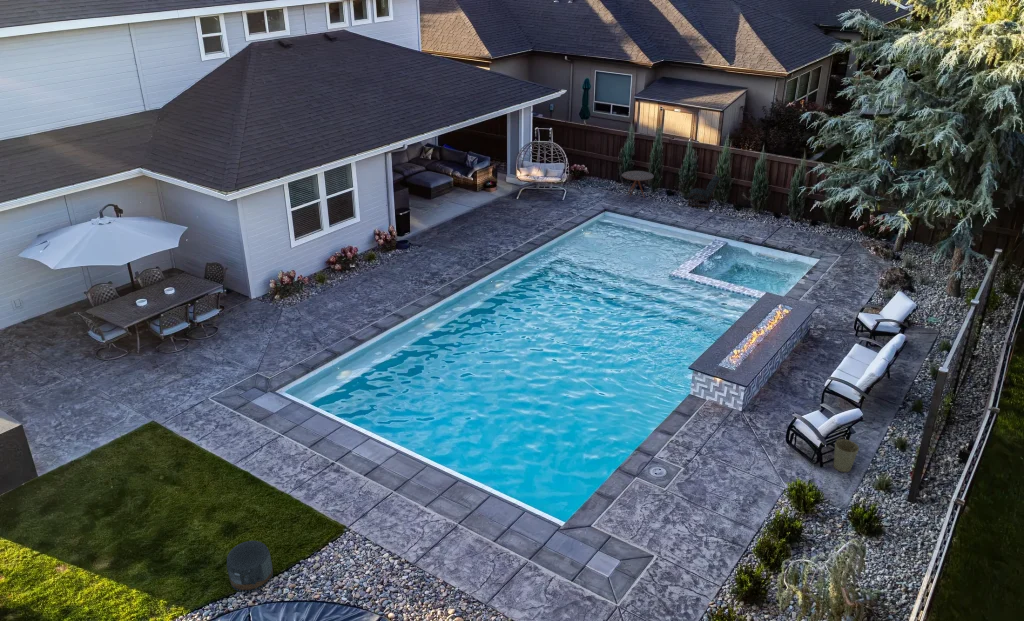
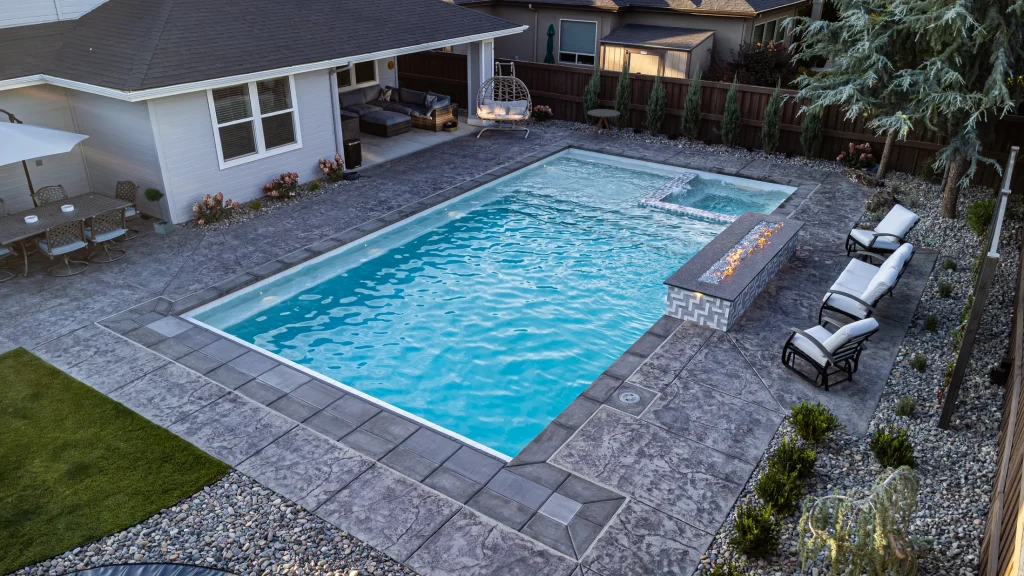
lounge chair: present [688,175,720,208] -> none [656,110,690,145]
potted tree: none [228,269,253,310] -> present [144,188,174,235]
basket: present [834,439,859,472] -> none [841,353,873,396]
pouf: present [227,541,273,593] -> none [49,484,121,554]

